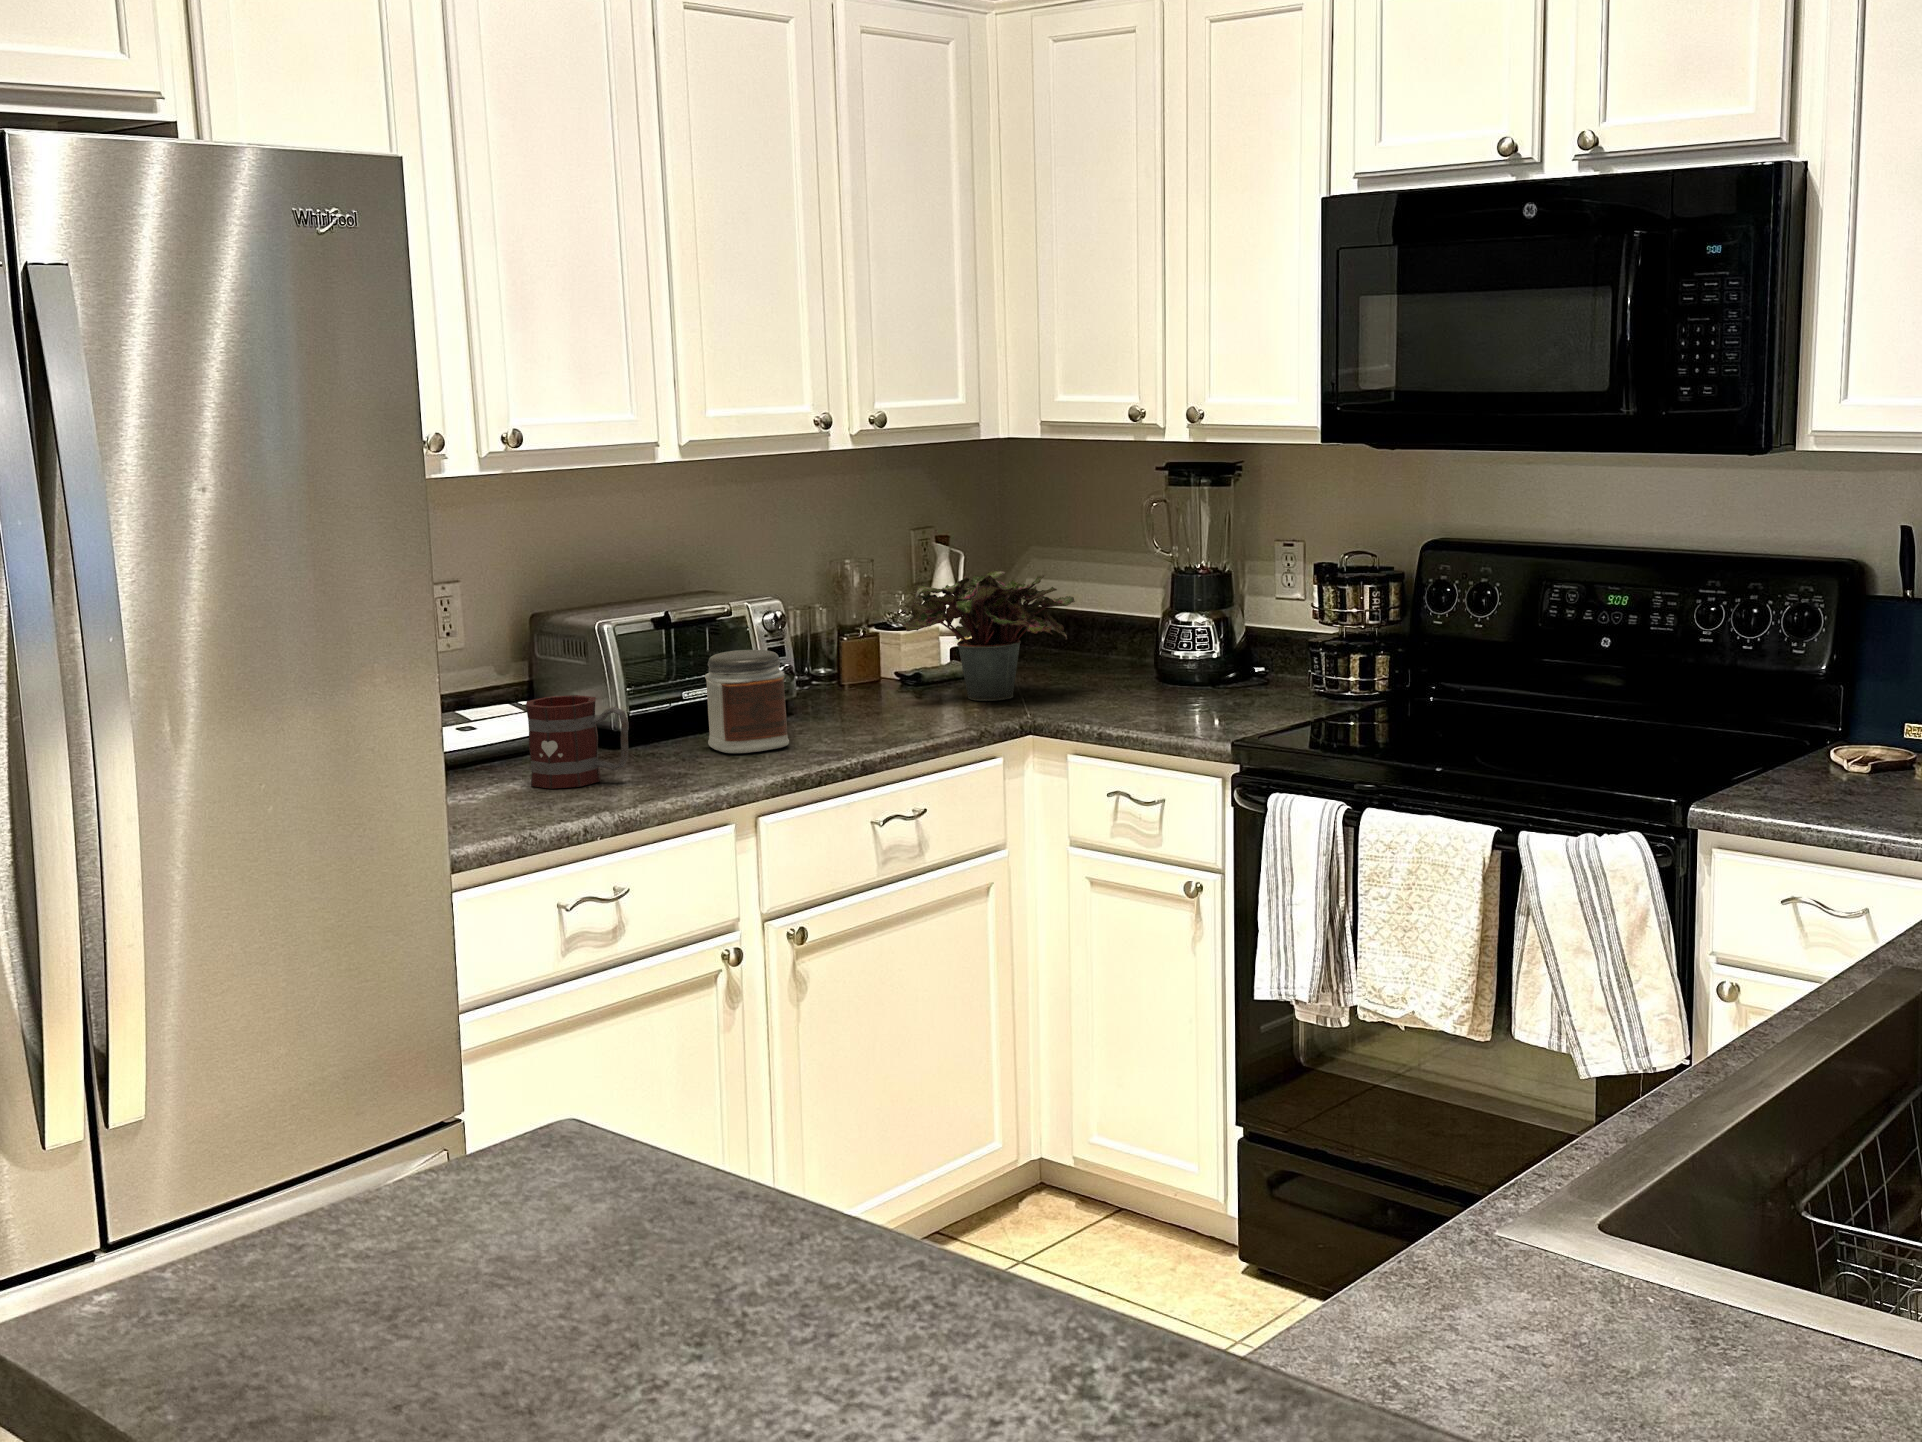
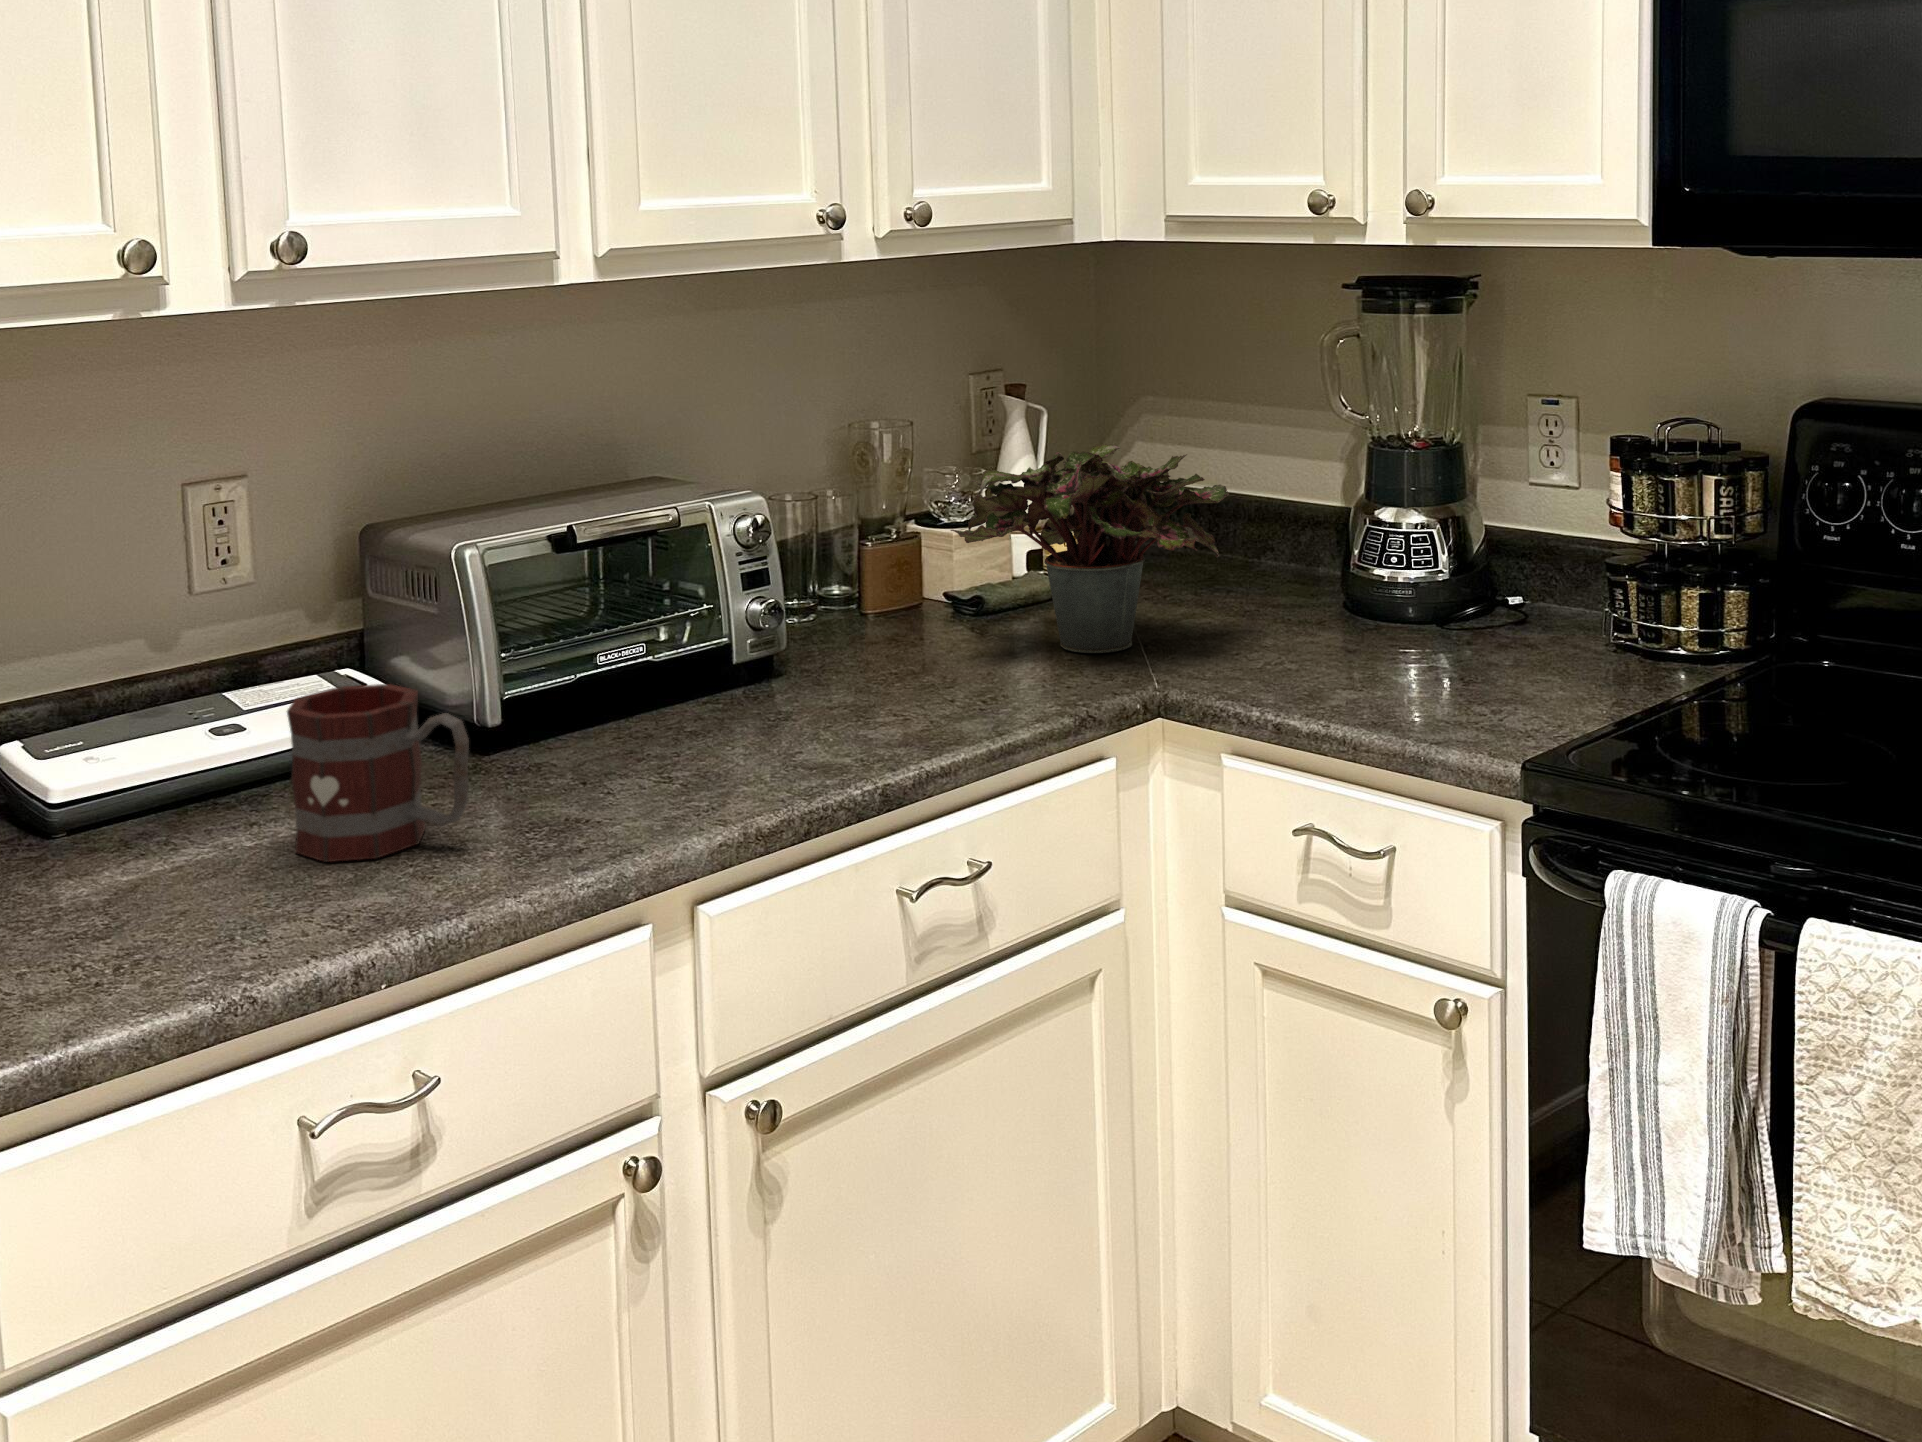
jar: present [705,650,789,753] -> none [626,590,766,773]

